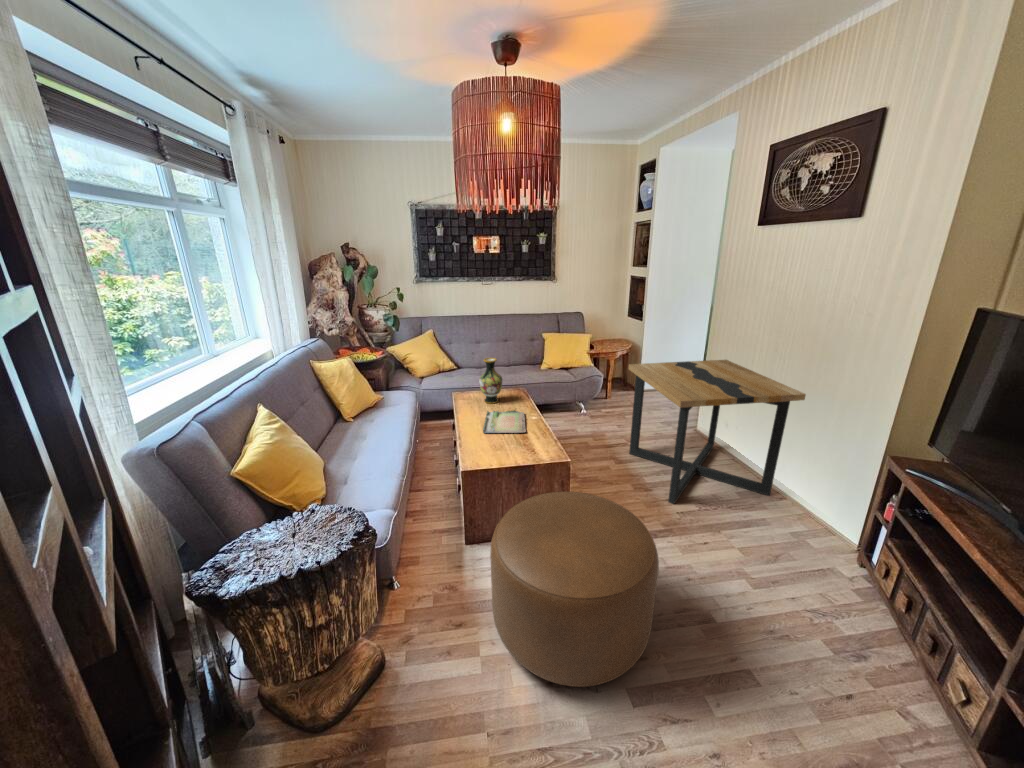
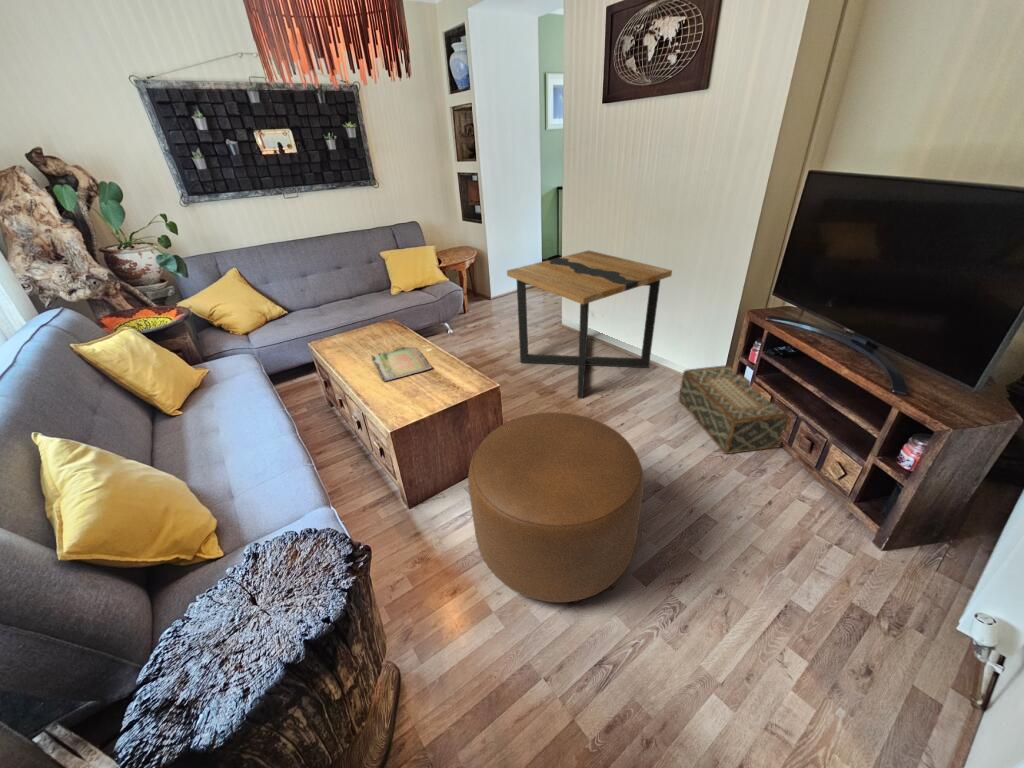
vase: present [479,358,502,404] -> none [345,290,375,346]
woven basket: none [787,507,919,641] -> present [679,365,788,454]

